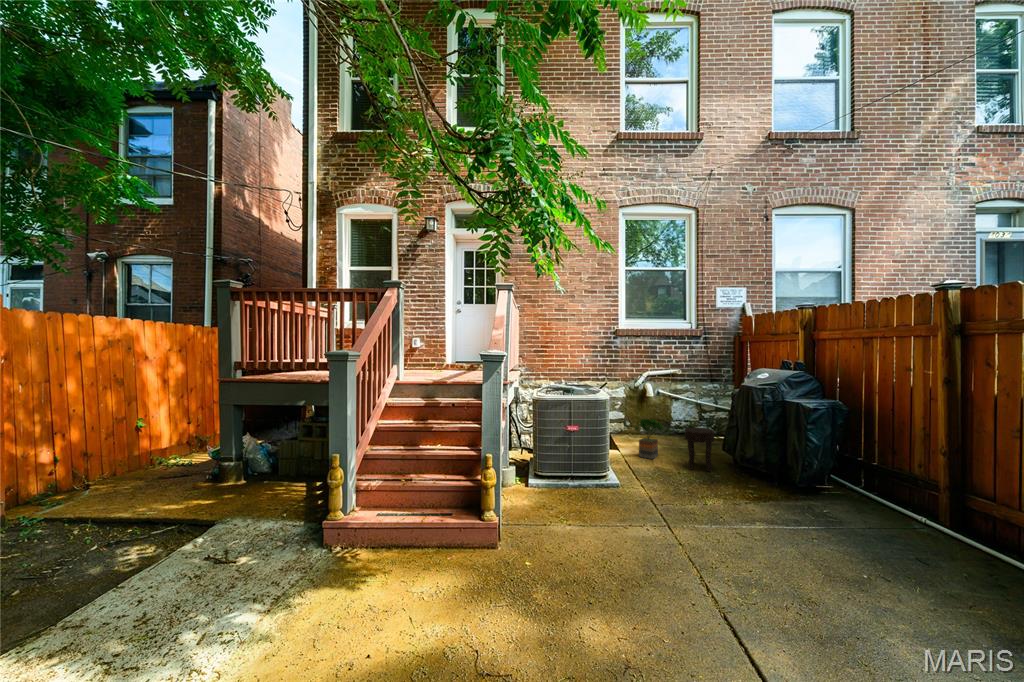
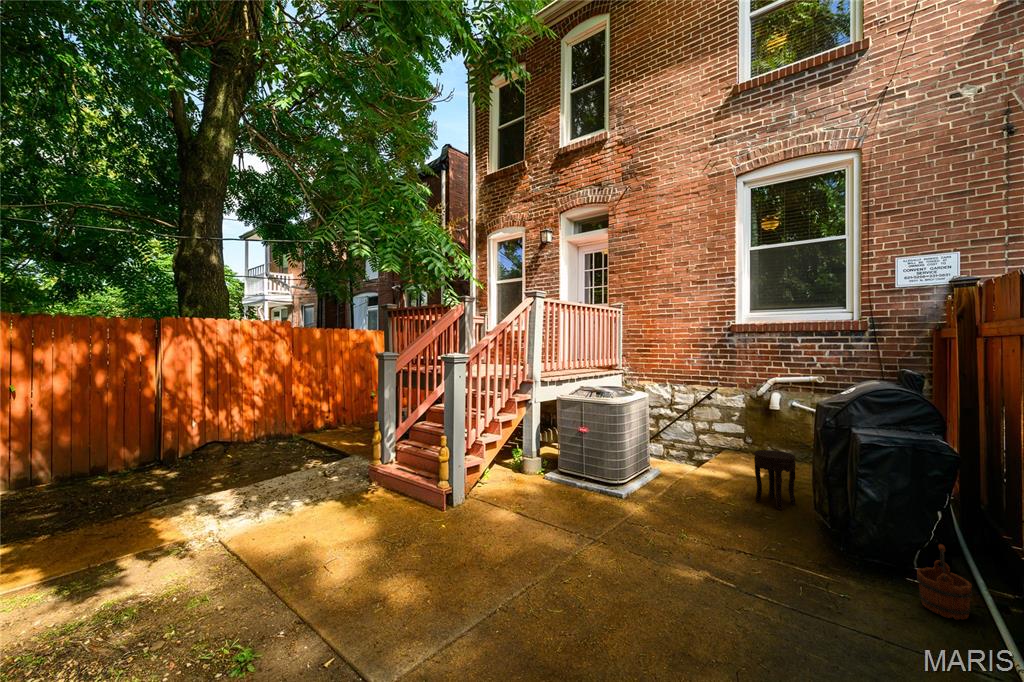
potted tree: present [635,419,663,459] -> none [714,433,754,483]
wooden bucket: none [849,469,880,513] -> present [917,544,972,620]

